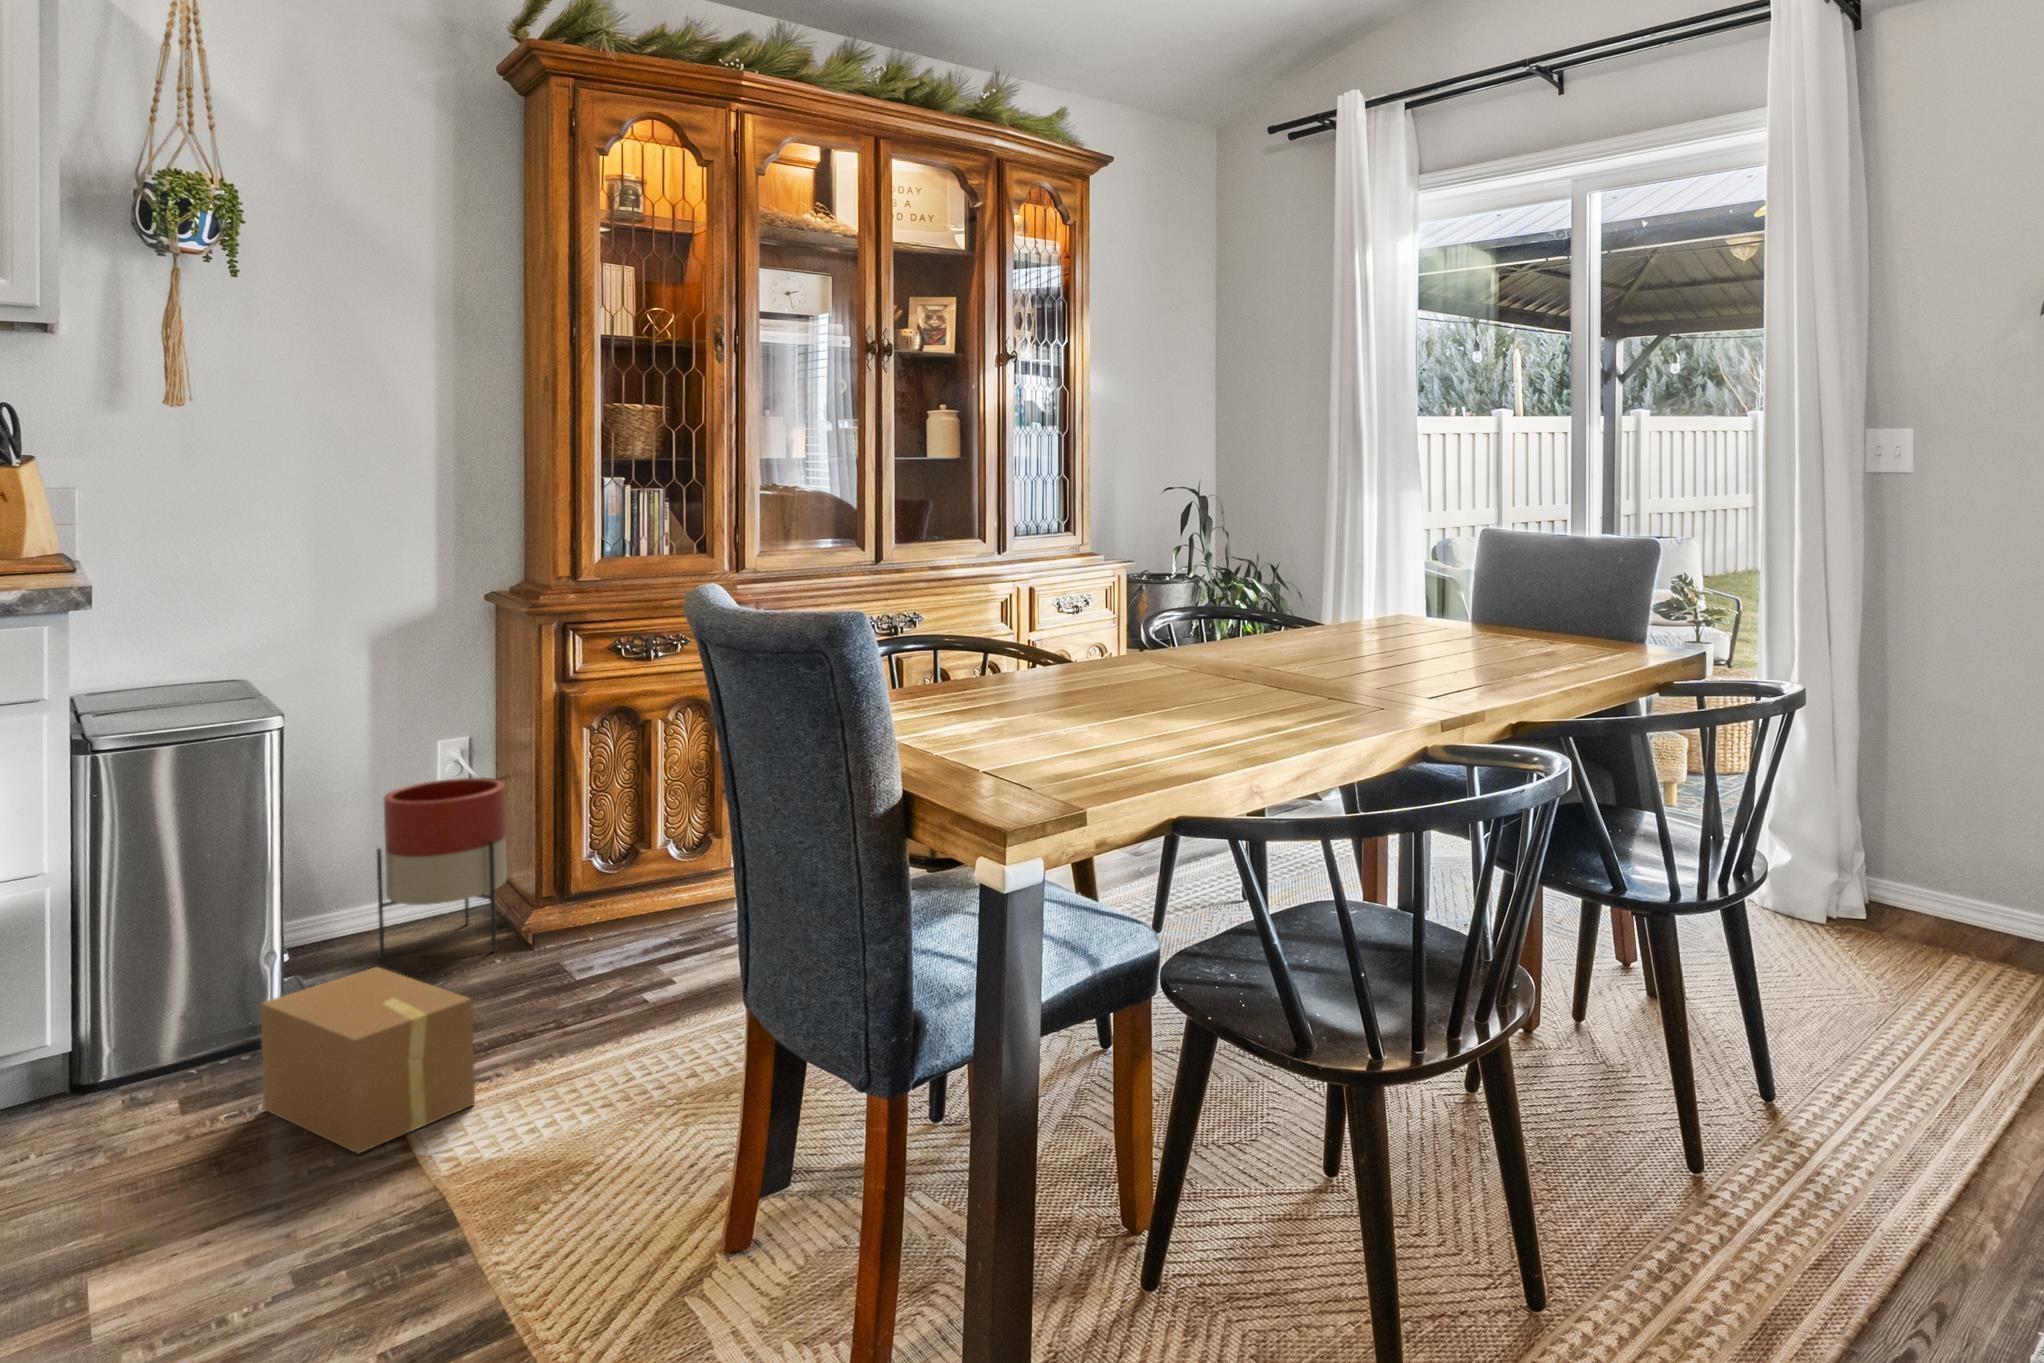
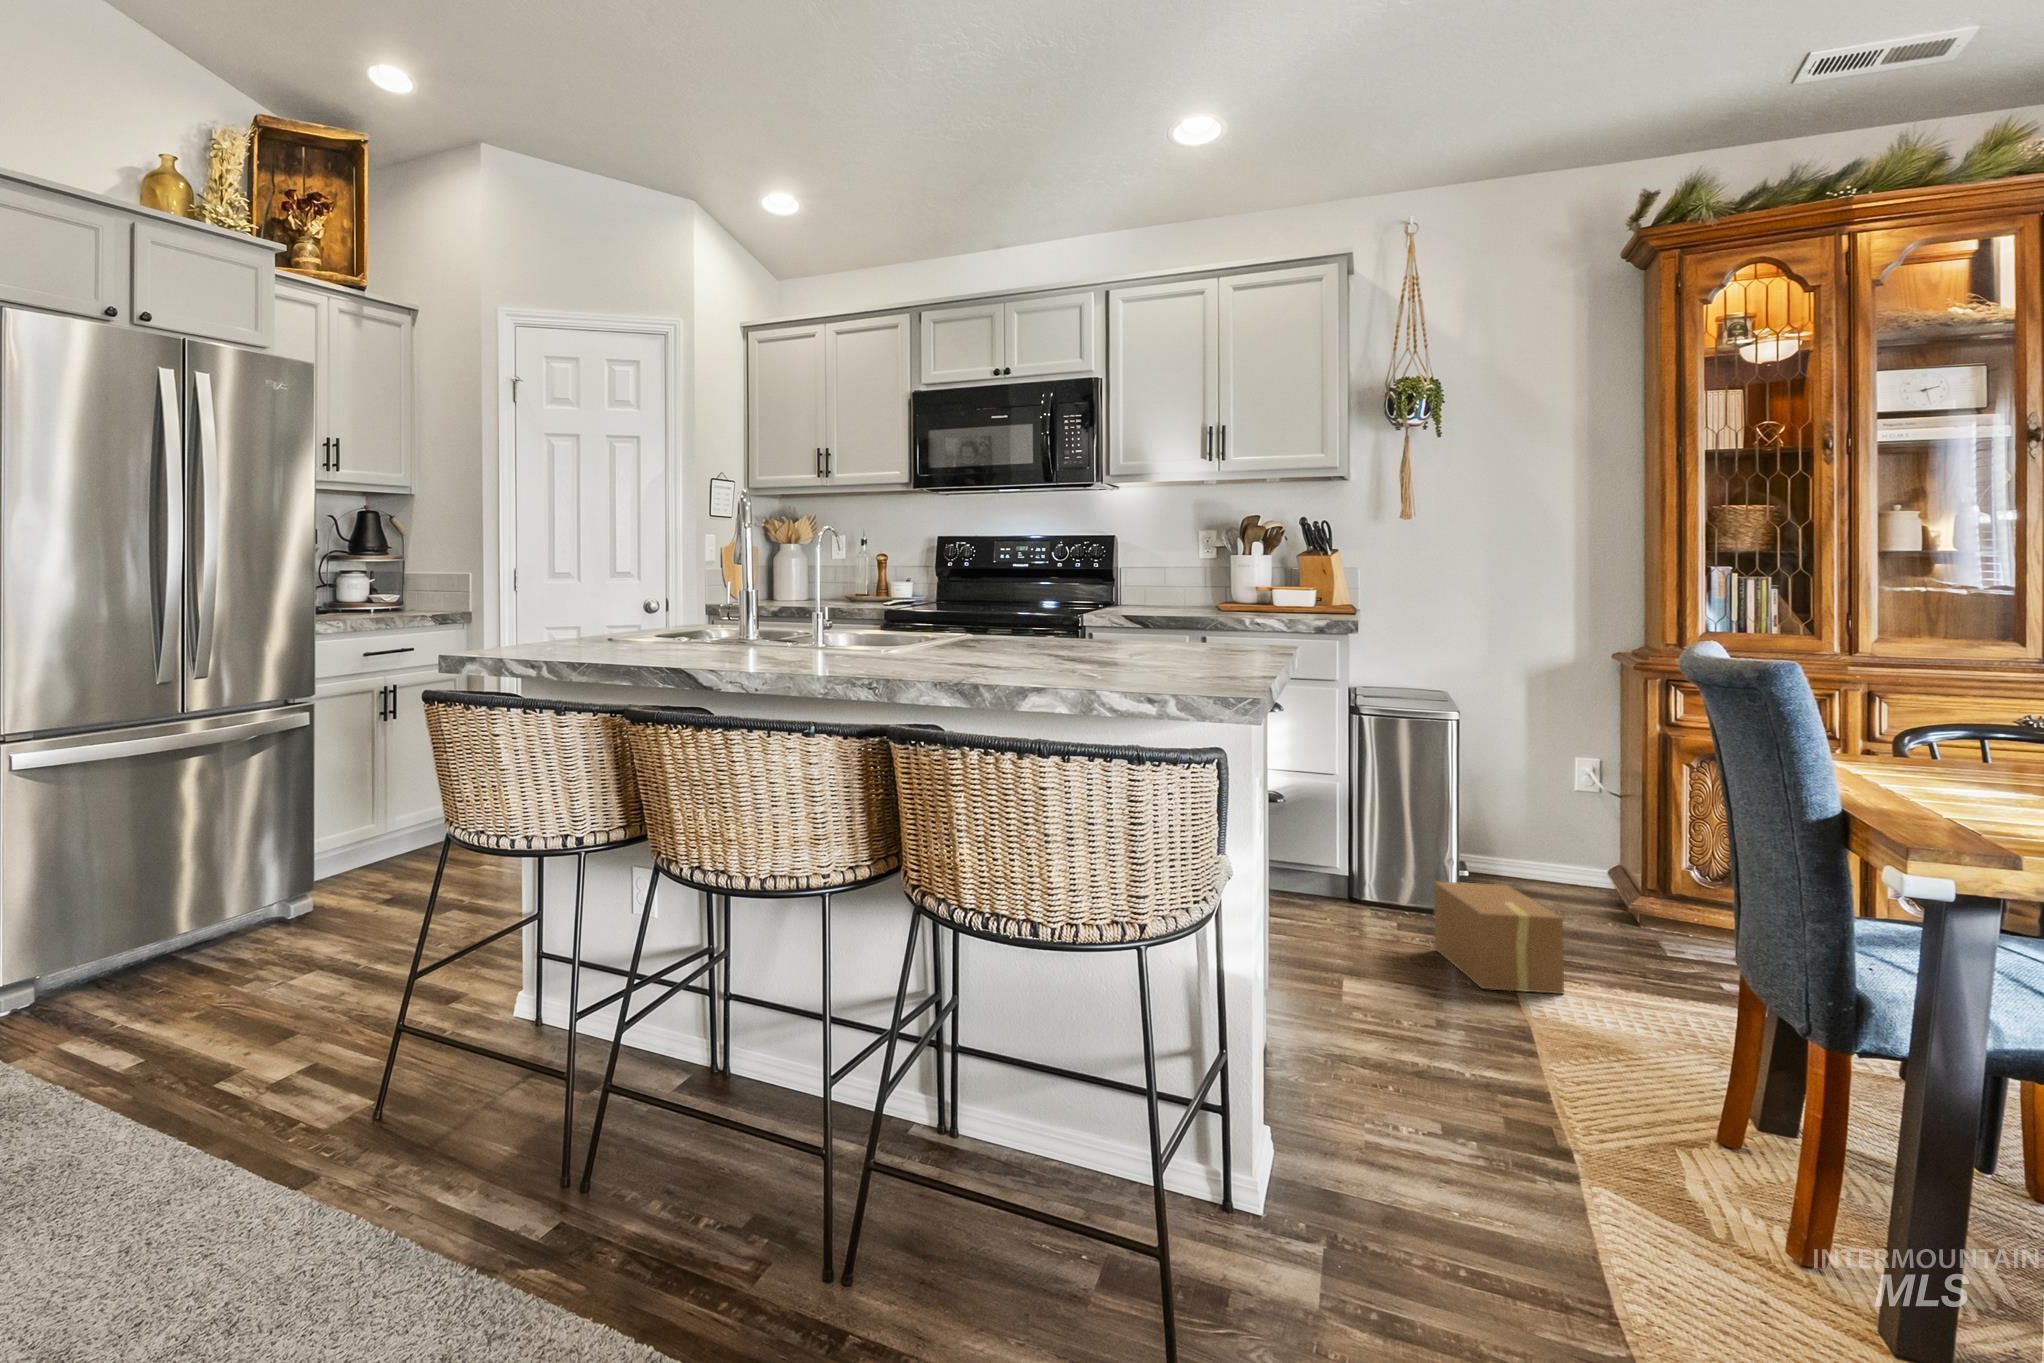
planter: present [377,778,507,959] -> none [1524,783,1623,918]

